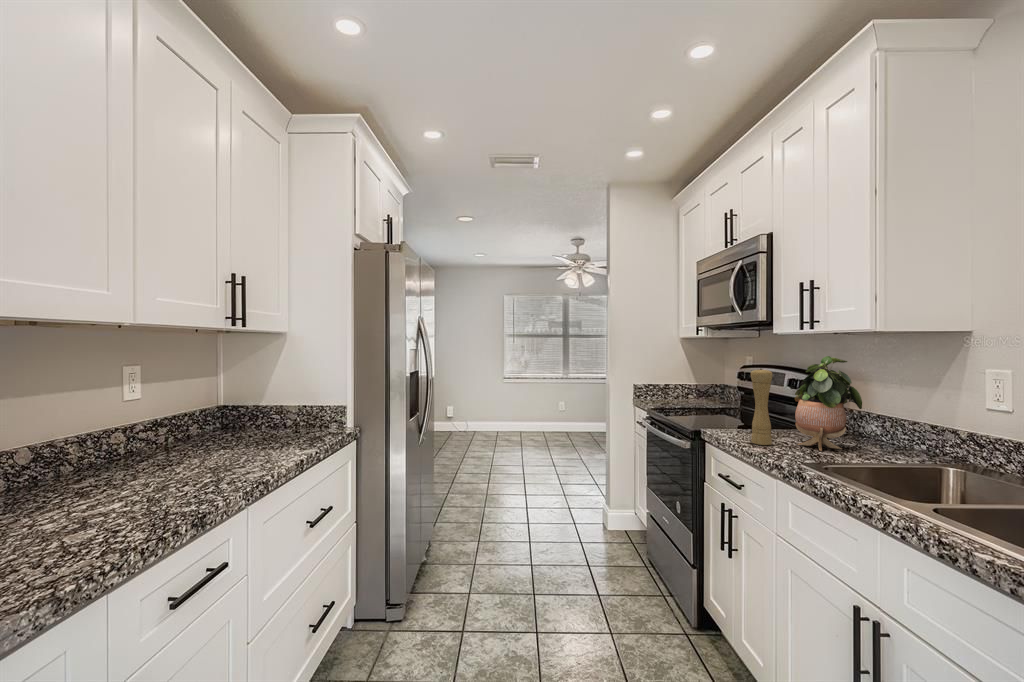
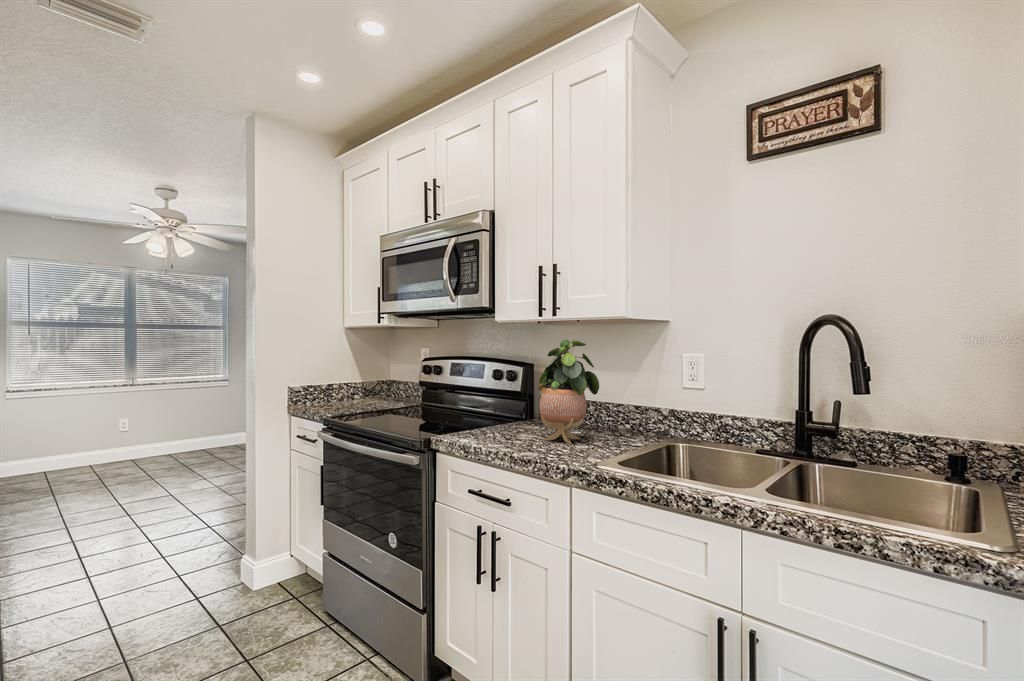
pepper mill: present [751,369,773,445] -> none [503,352,527,447]

